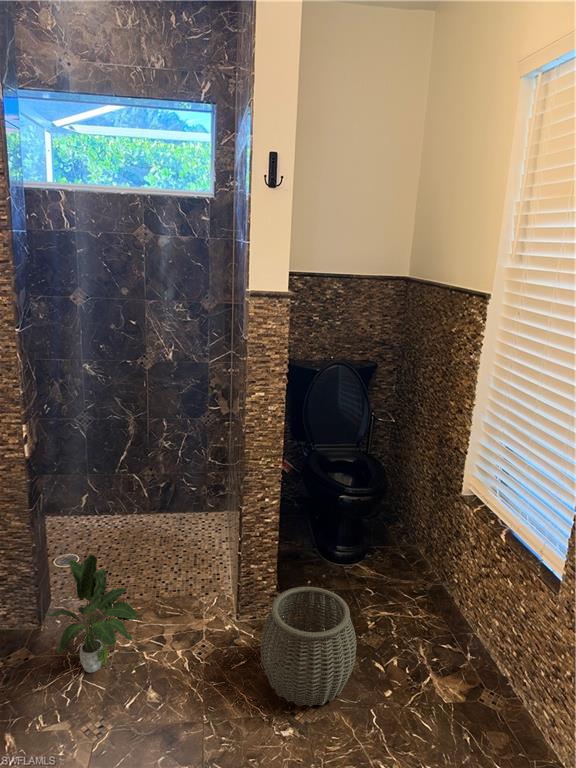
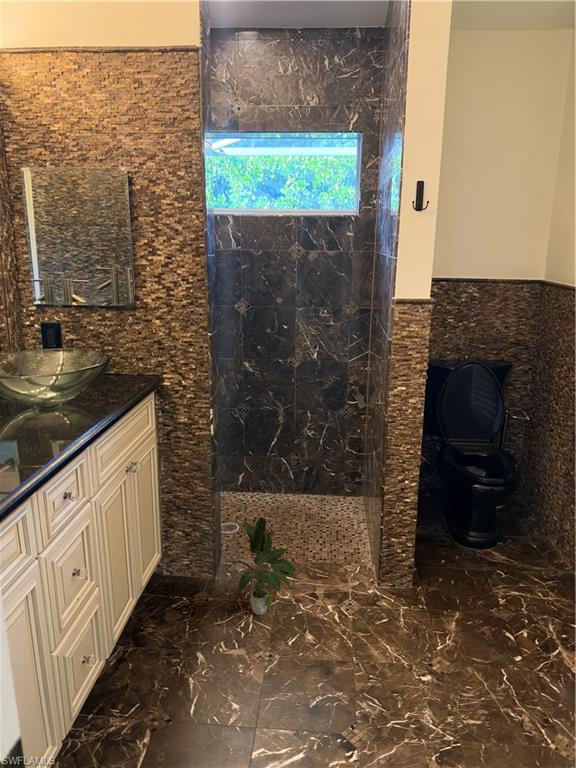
woven basket: present [260,587,357,707] -> none [401,559,489,660]

